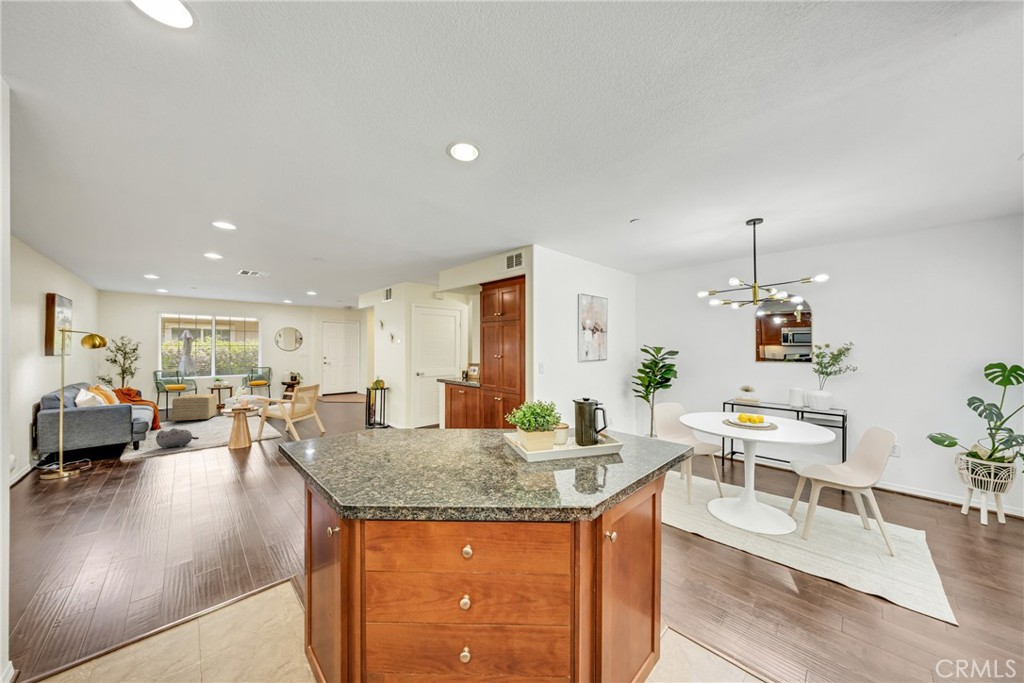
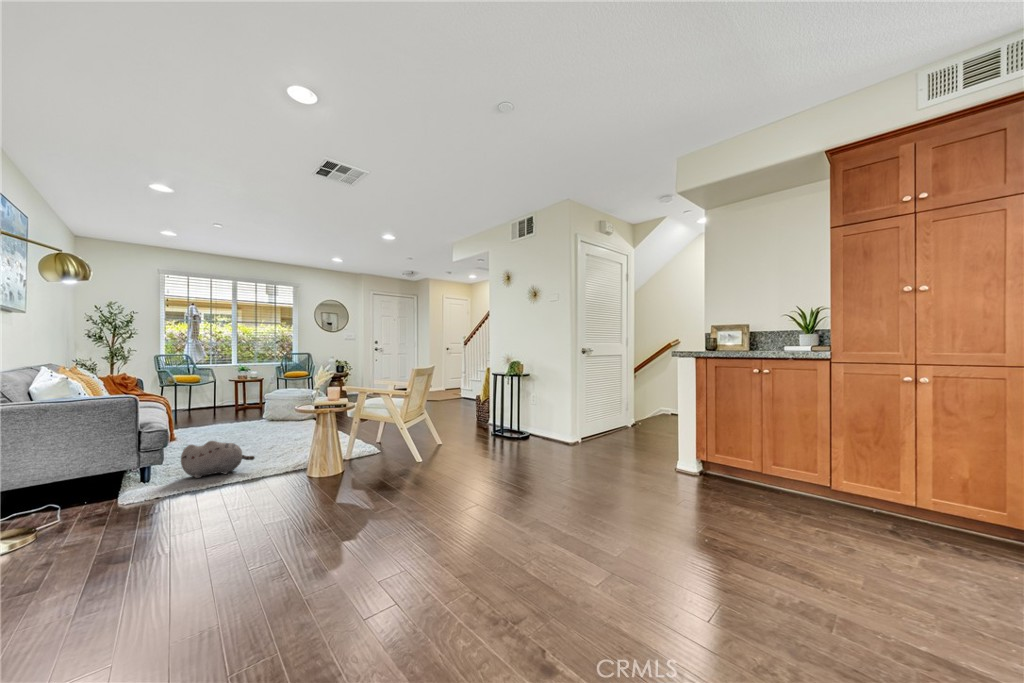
ottoman: present [172,394,217,422] -> none [190,386,251,429]

